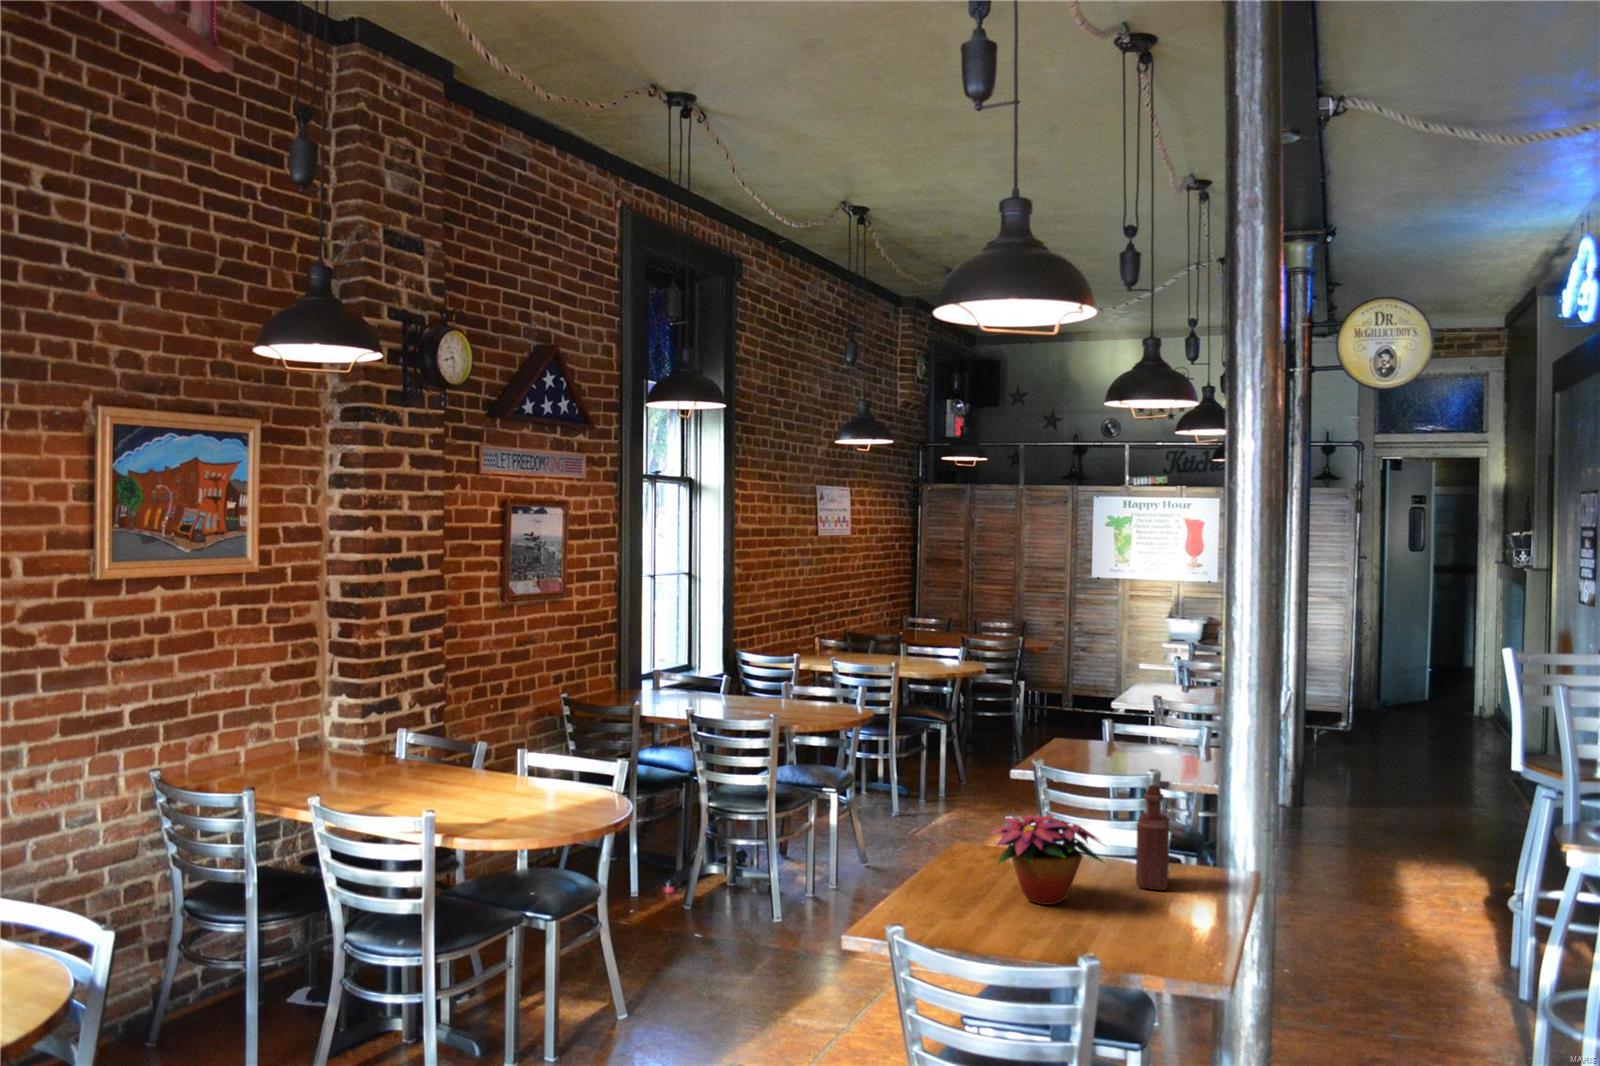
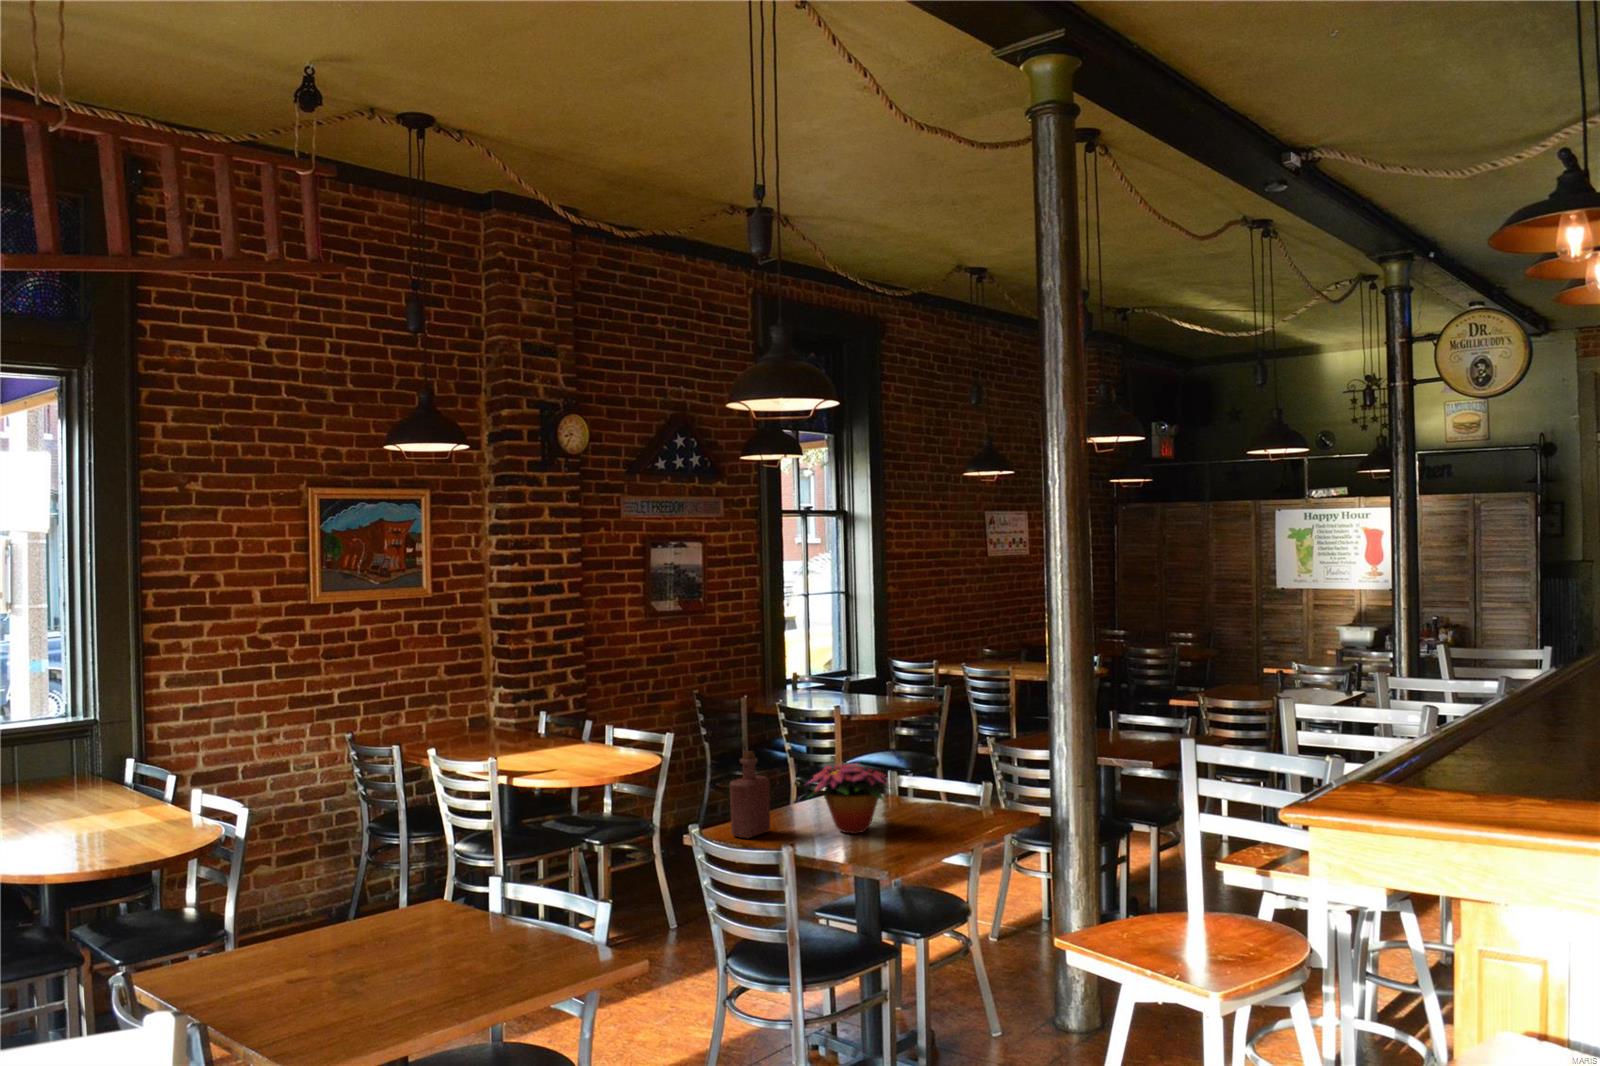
bottle: present [1136,785,1169,890] -> present [730,751,770,838]

